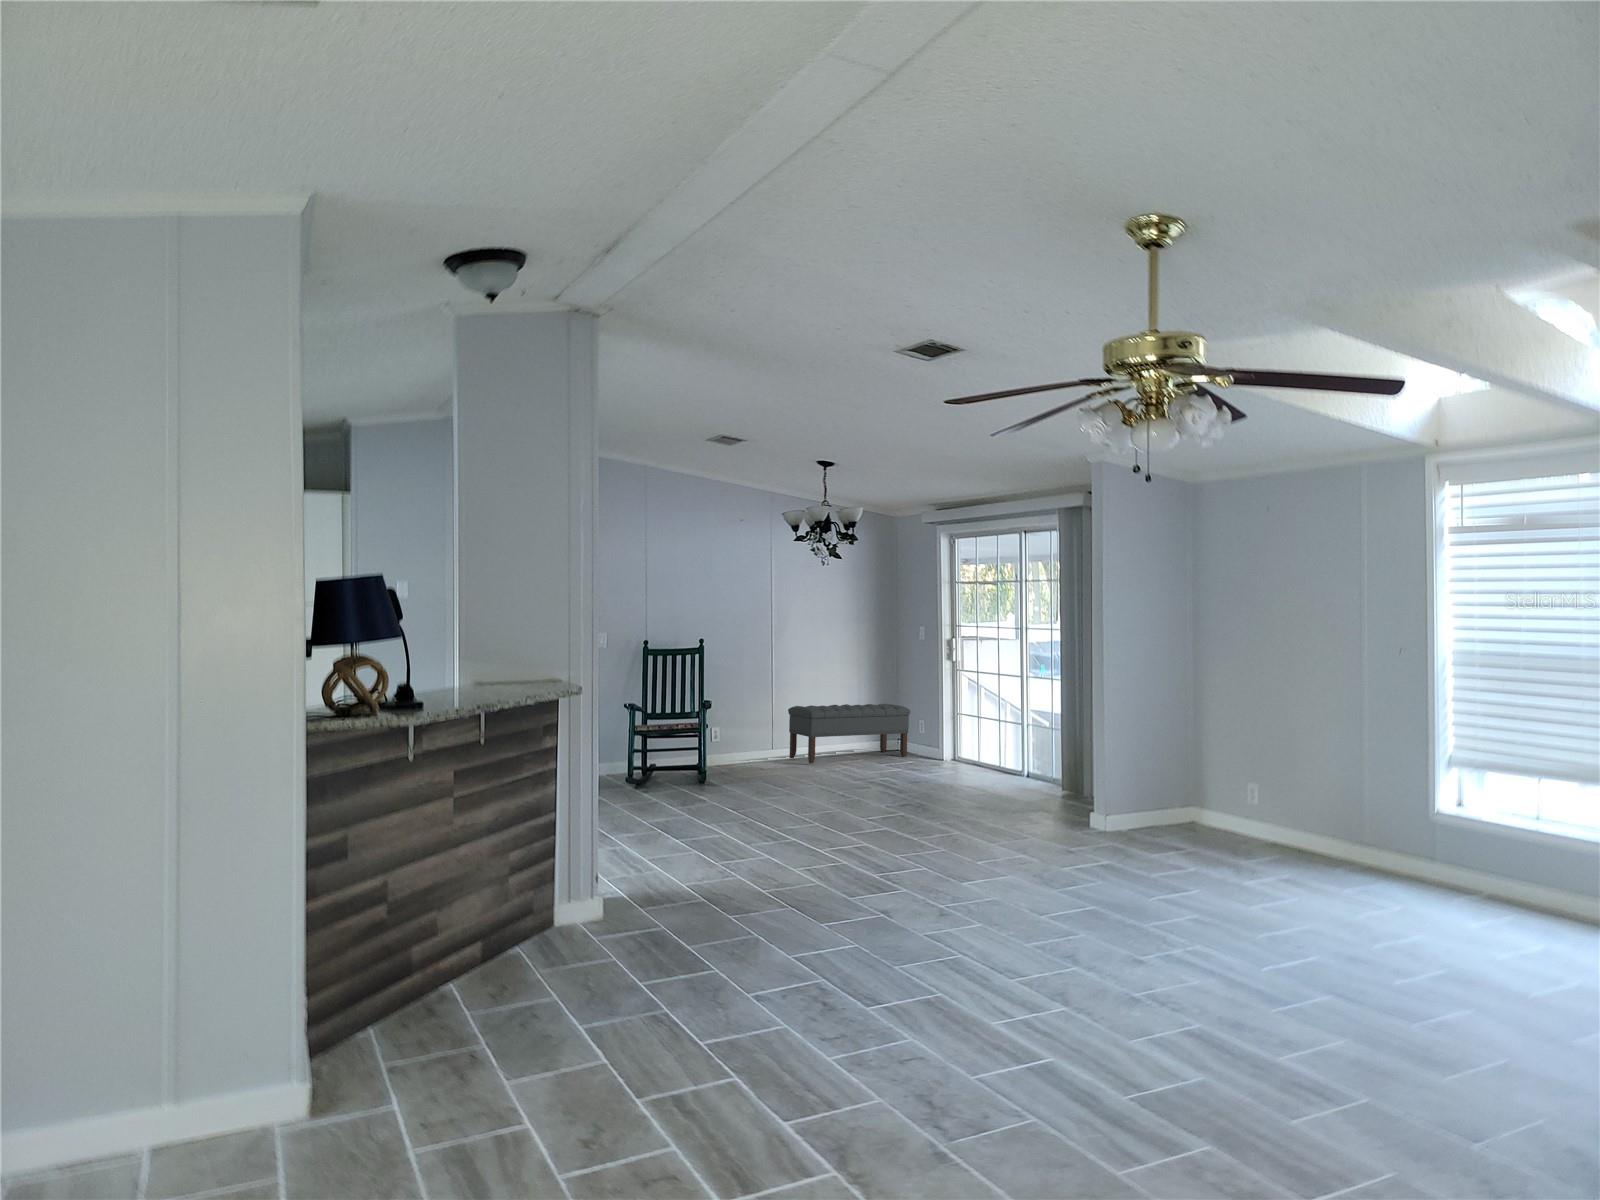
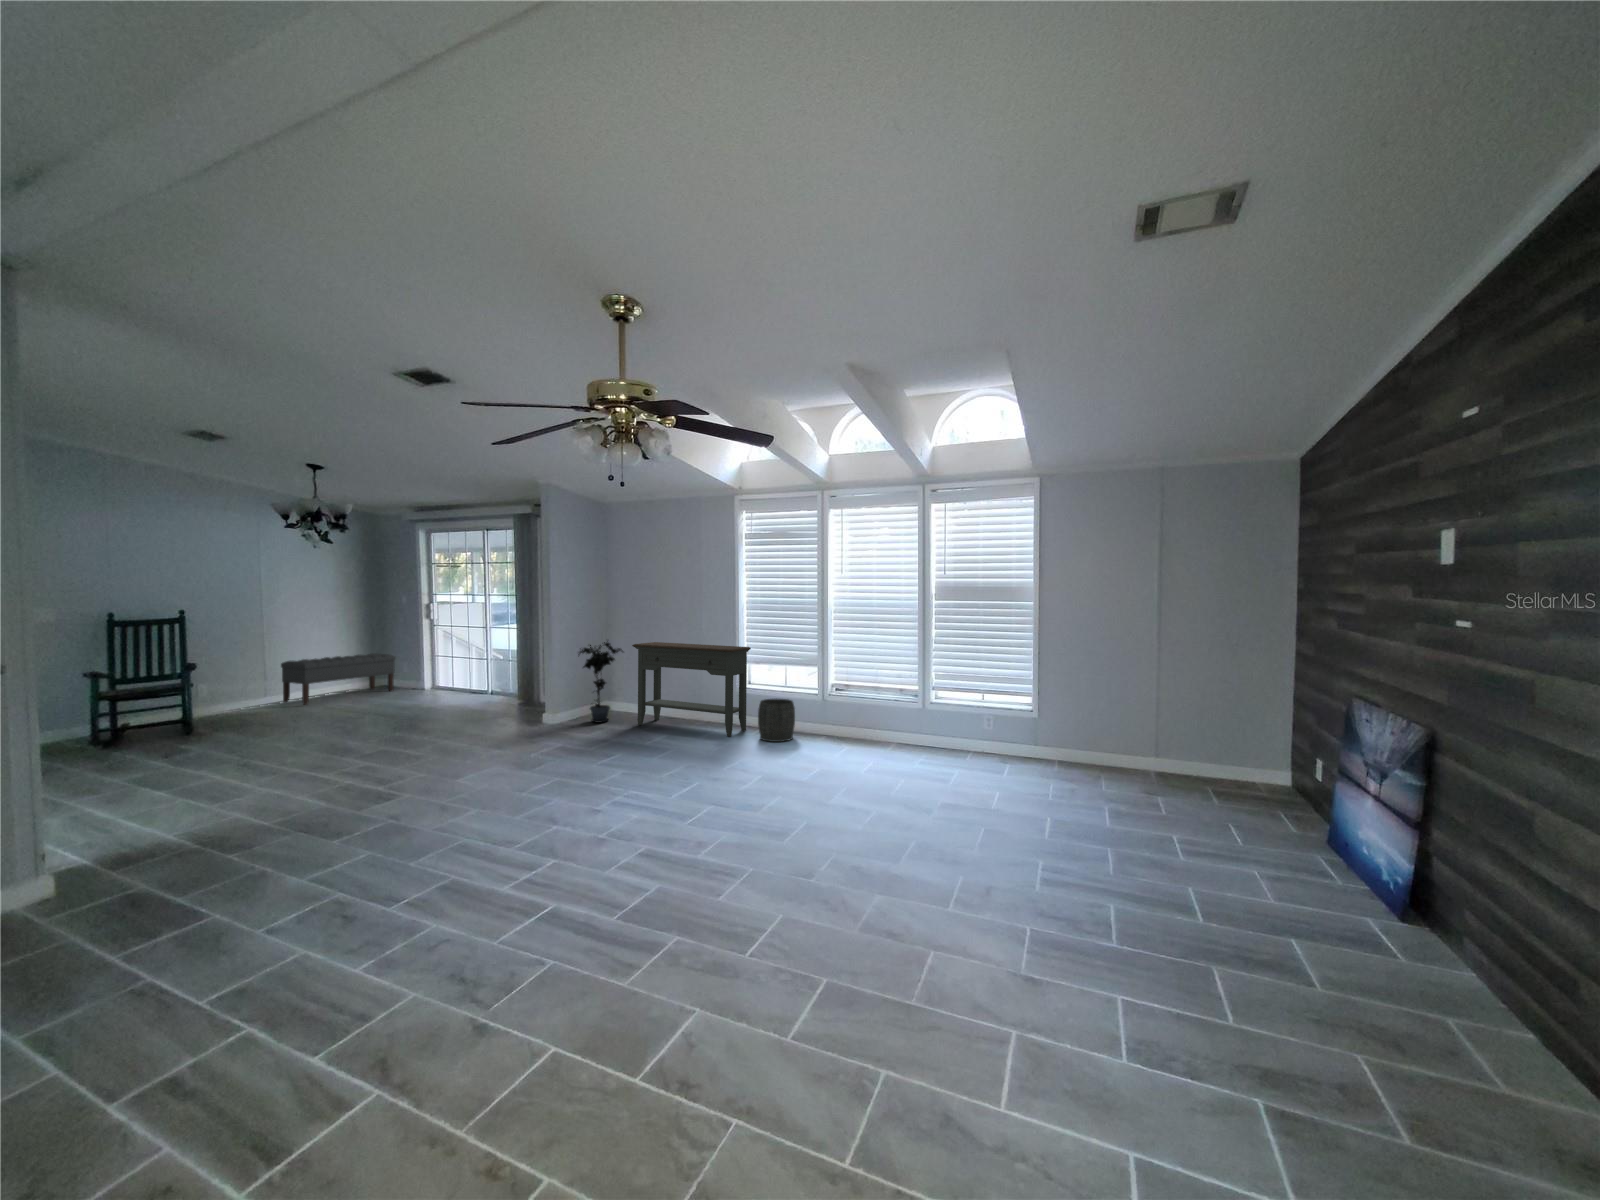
potted plant: none [1140,702,1220,835] -> present [578,641,623,722]
console table: none [1228,713,1447,890] -> present [632,642,751,736]
woven basket: none [1456,832,1538,916] -> present [758,699,795,742]

